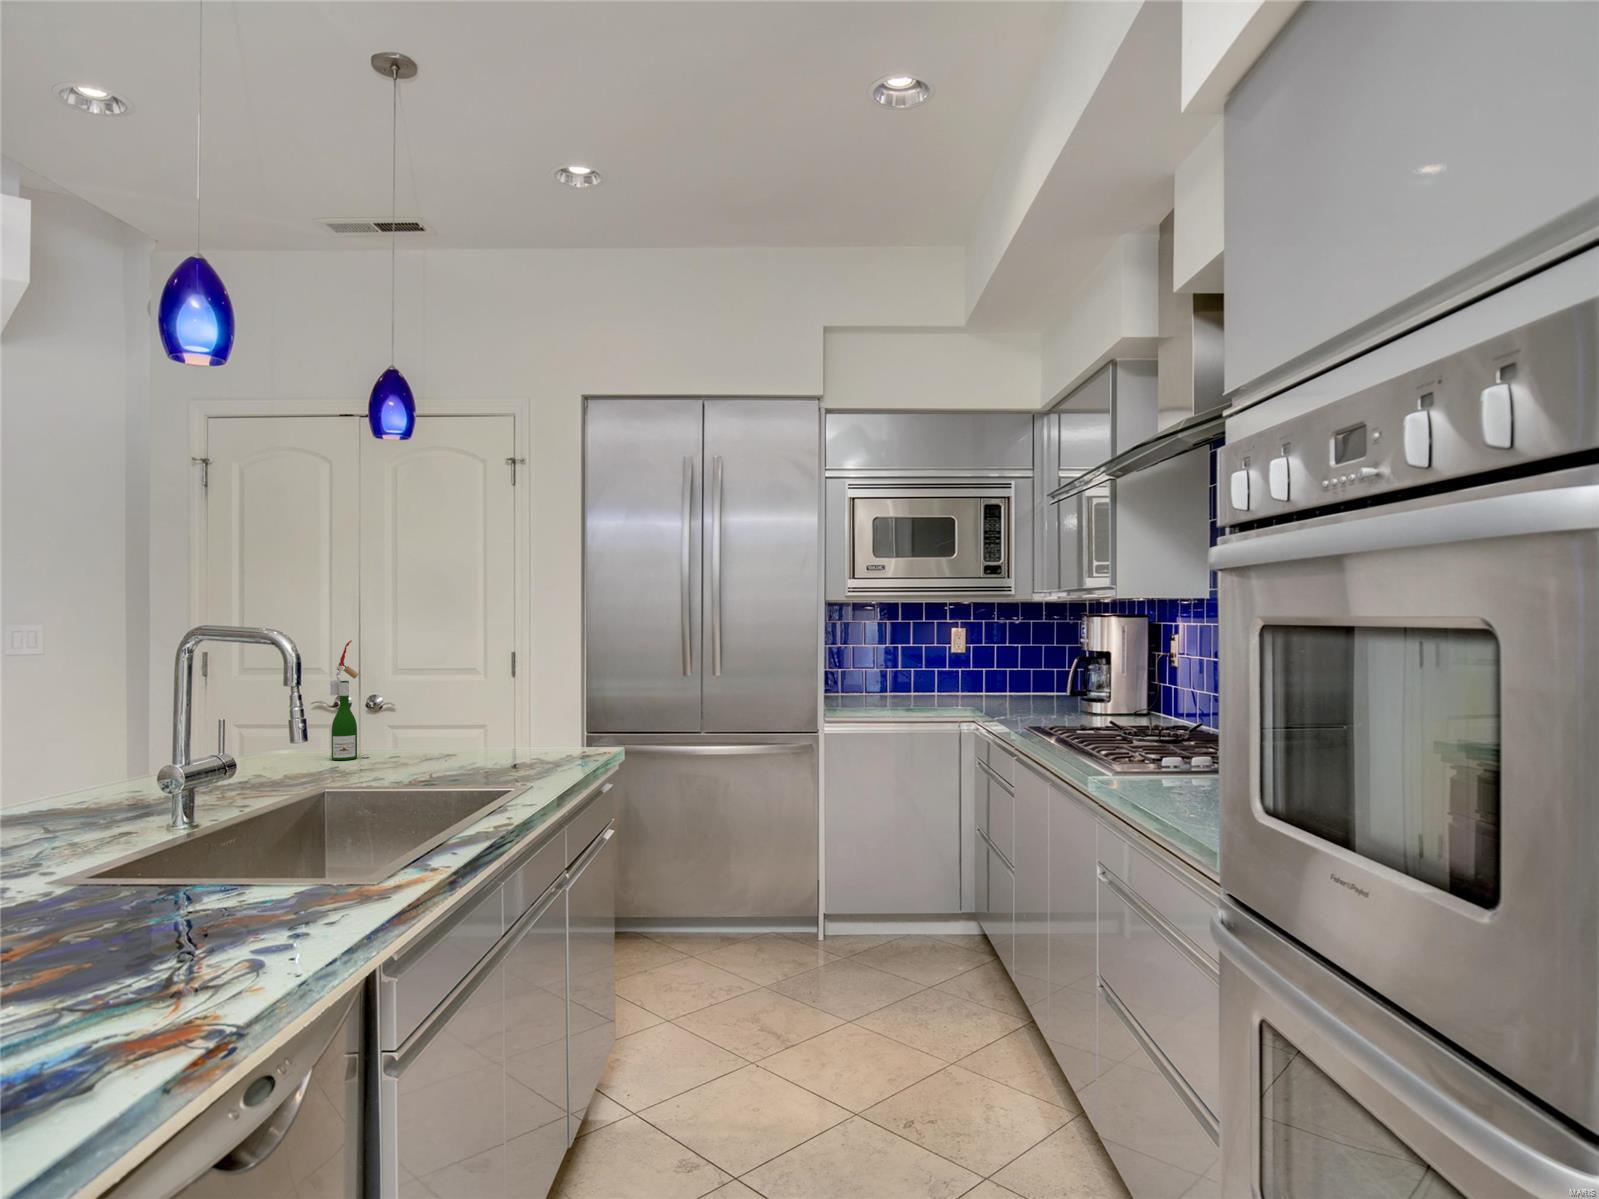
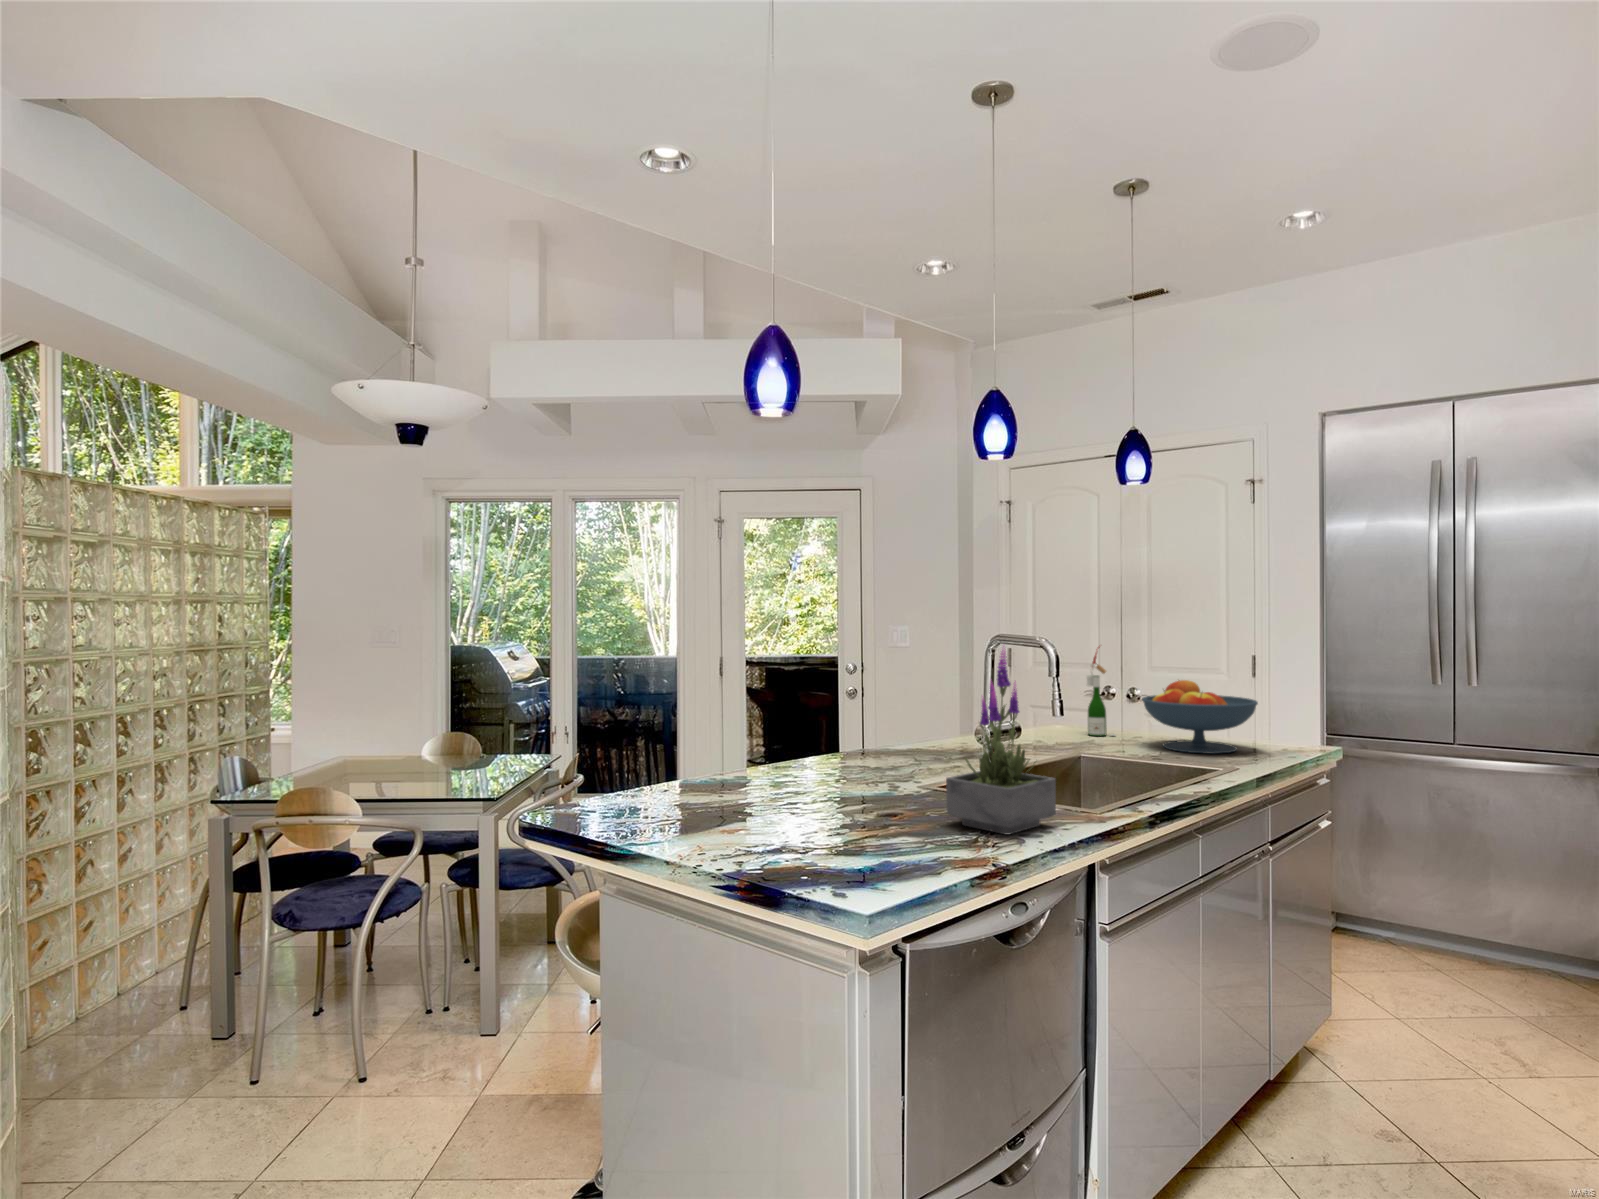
potted plant: none [103,631,316,954] -> present [946,646,1056,835]
fruit bowl: none [408,680,543,769] -> present [1142,680,1258,754]

